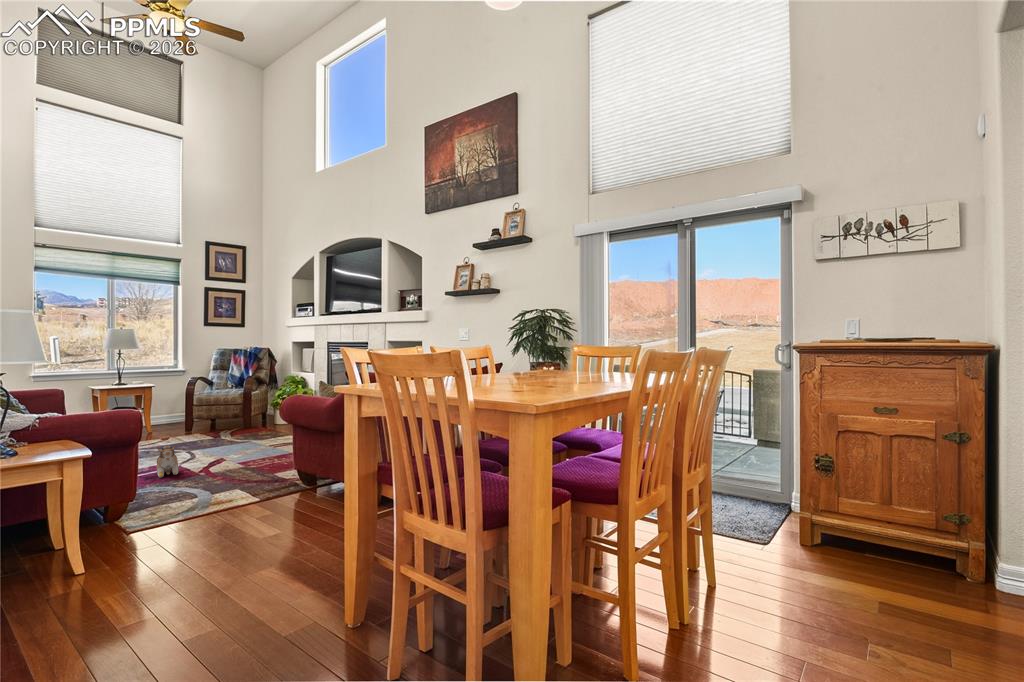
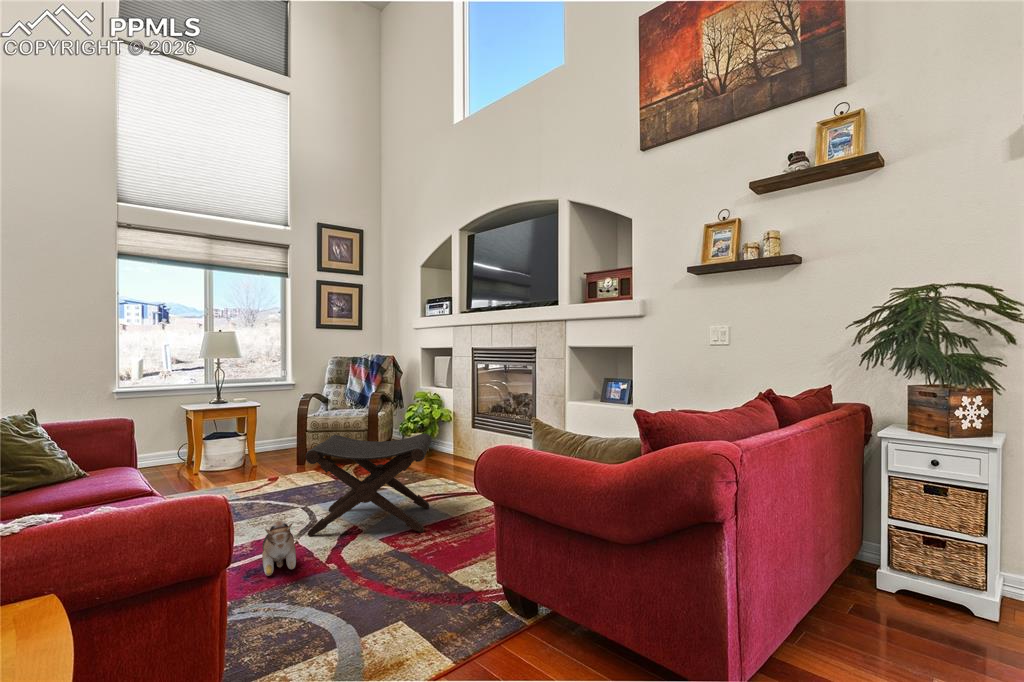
footstool: none [187,400,279,463] -> present [306,434,431,536]

